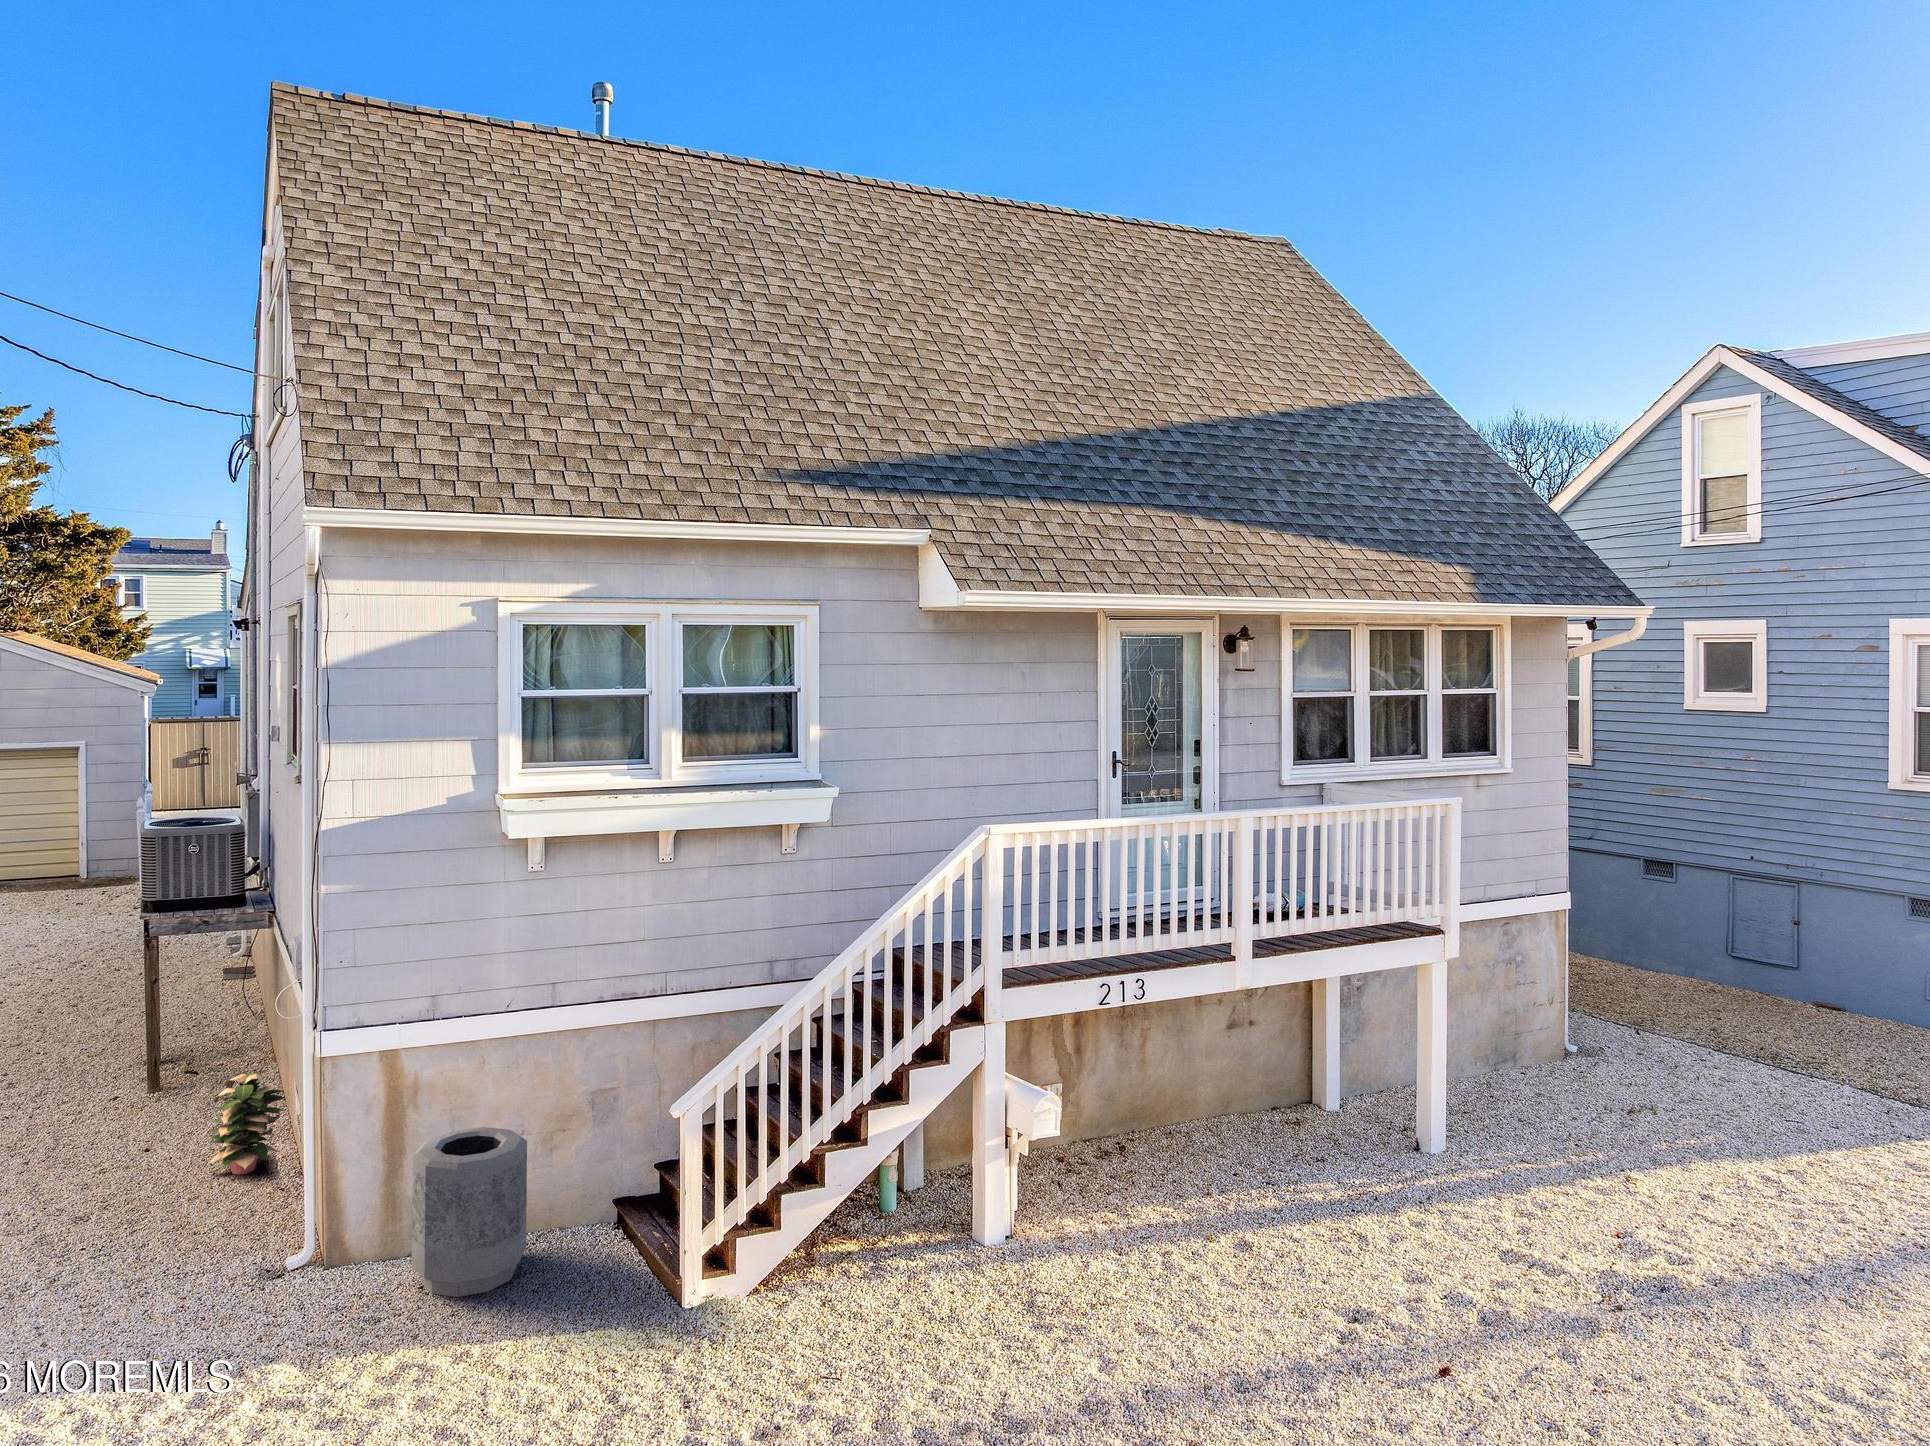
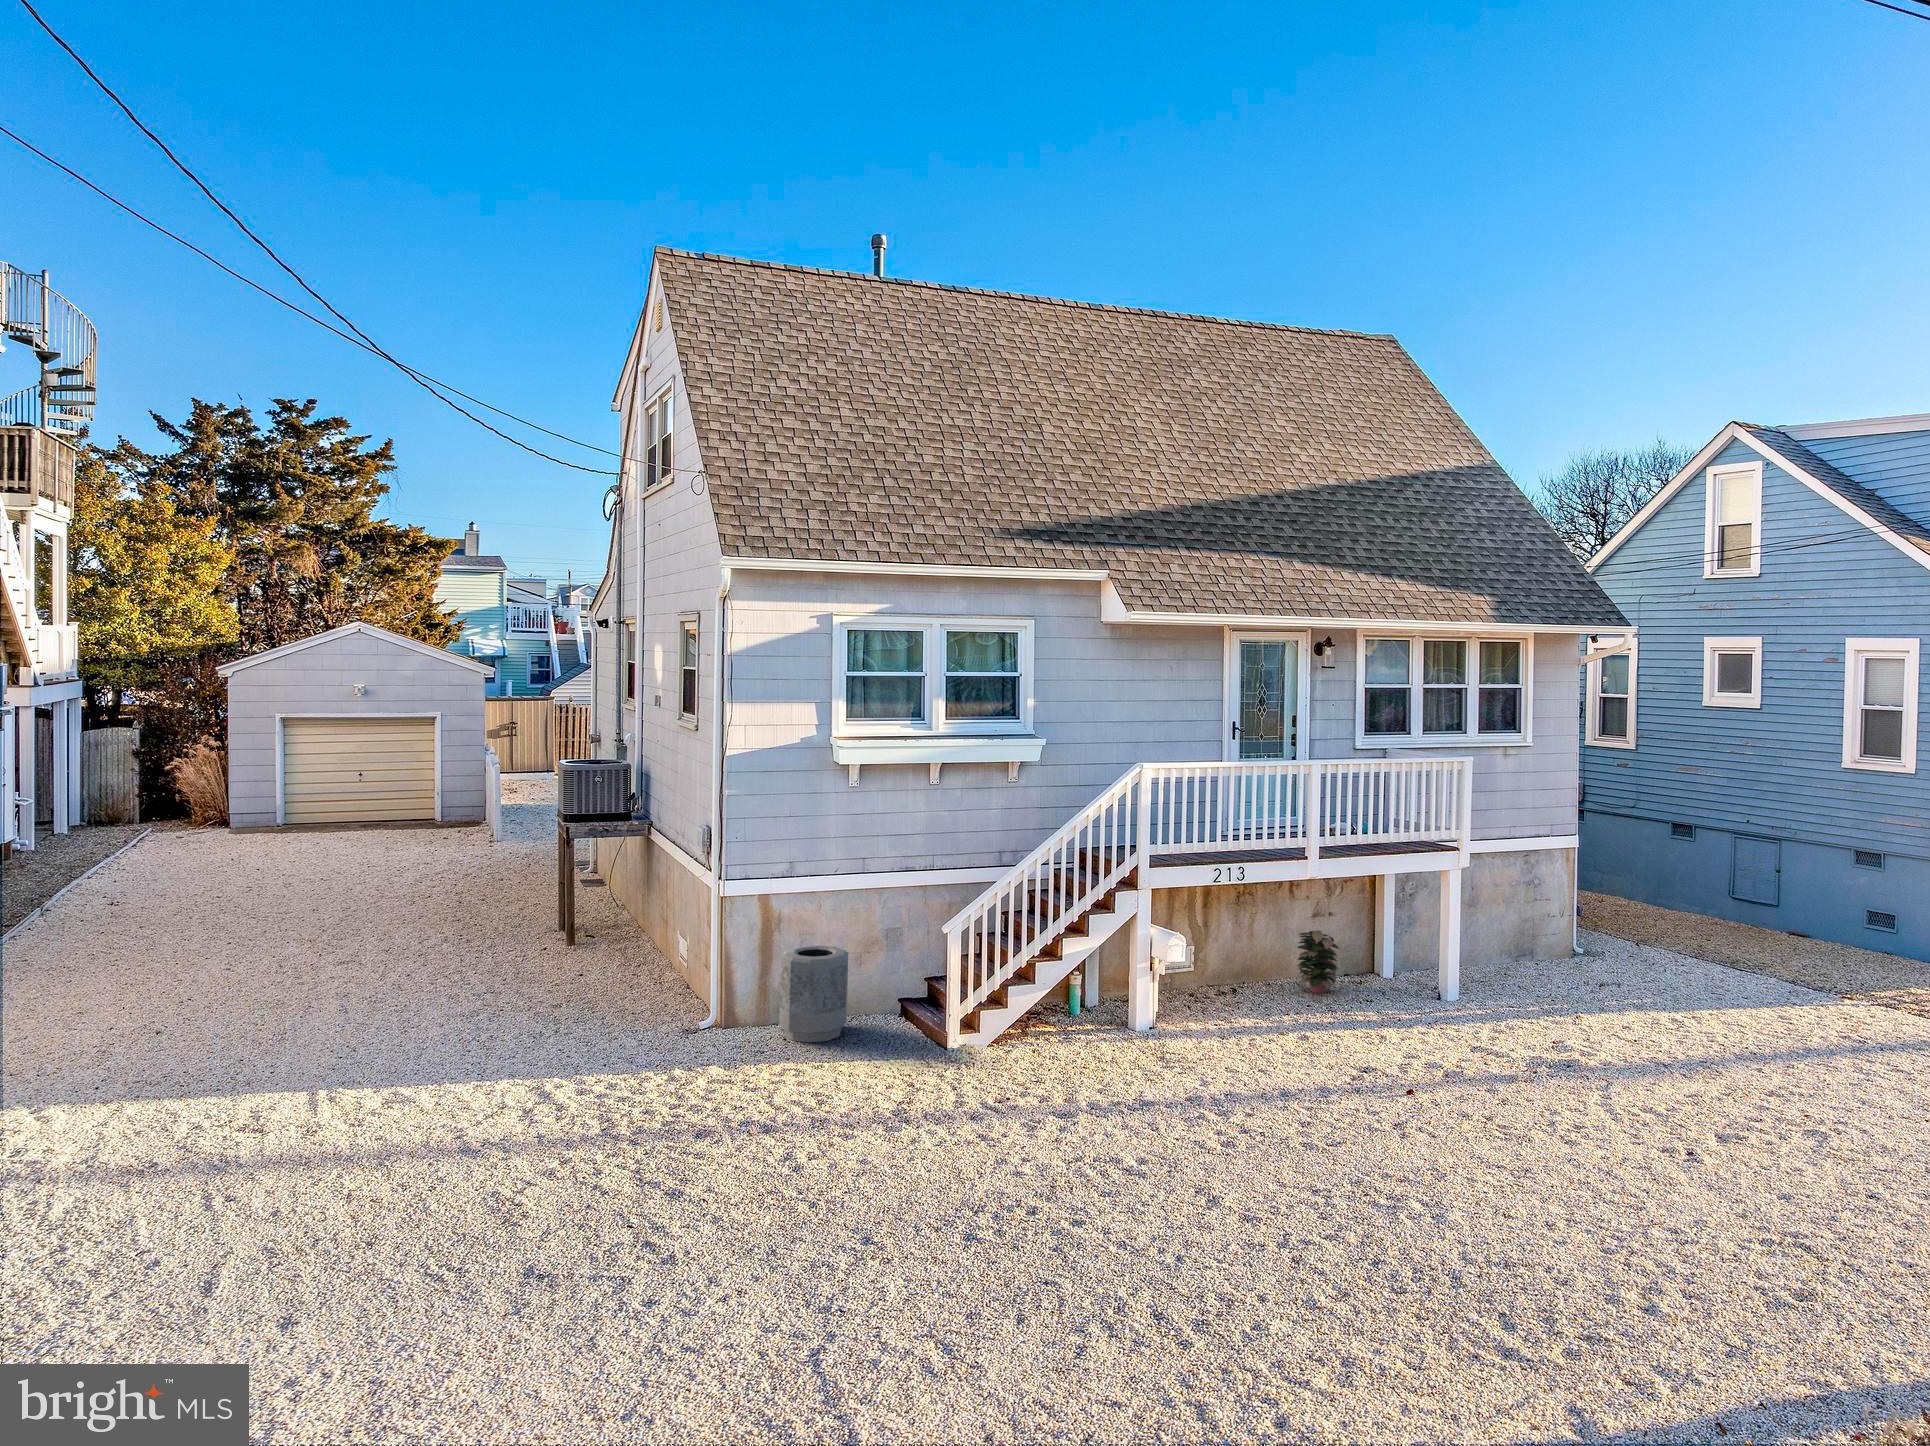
decorative plant: present [207,1072,285,1174] -> present [1297,930,1339,993]

